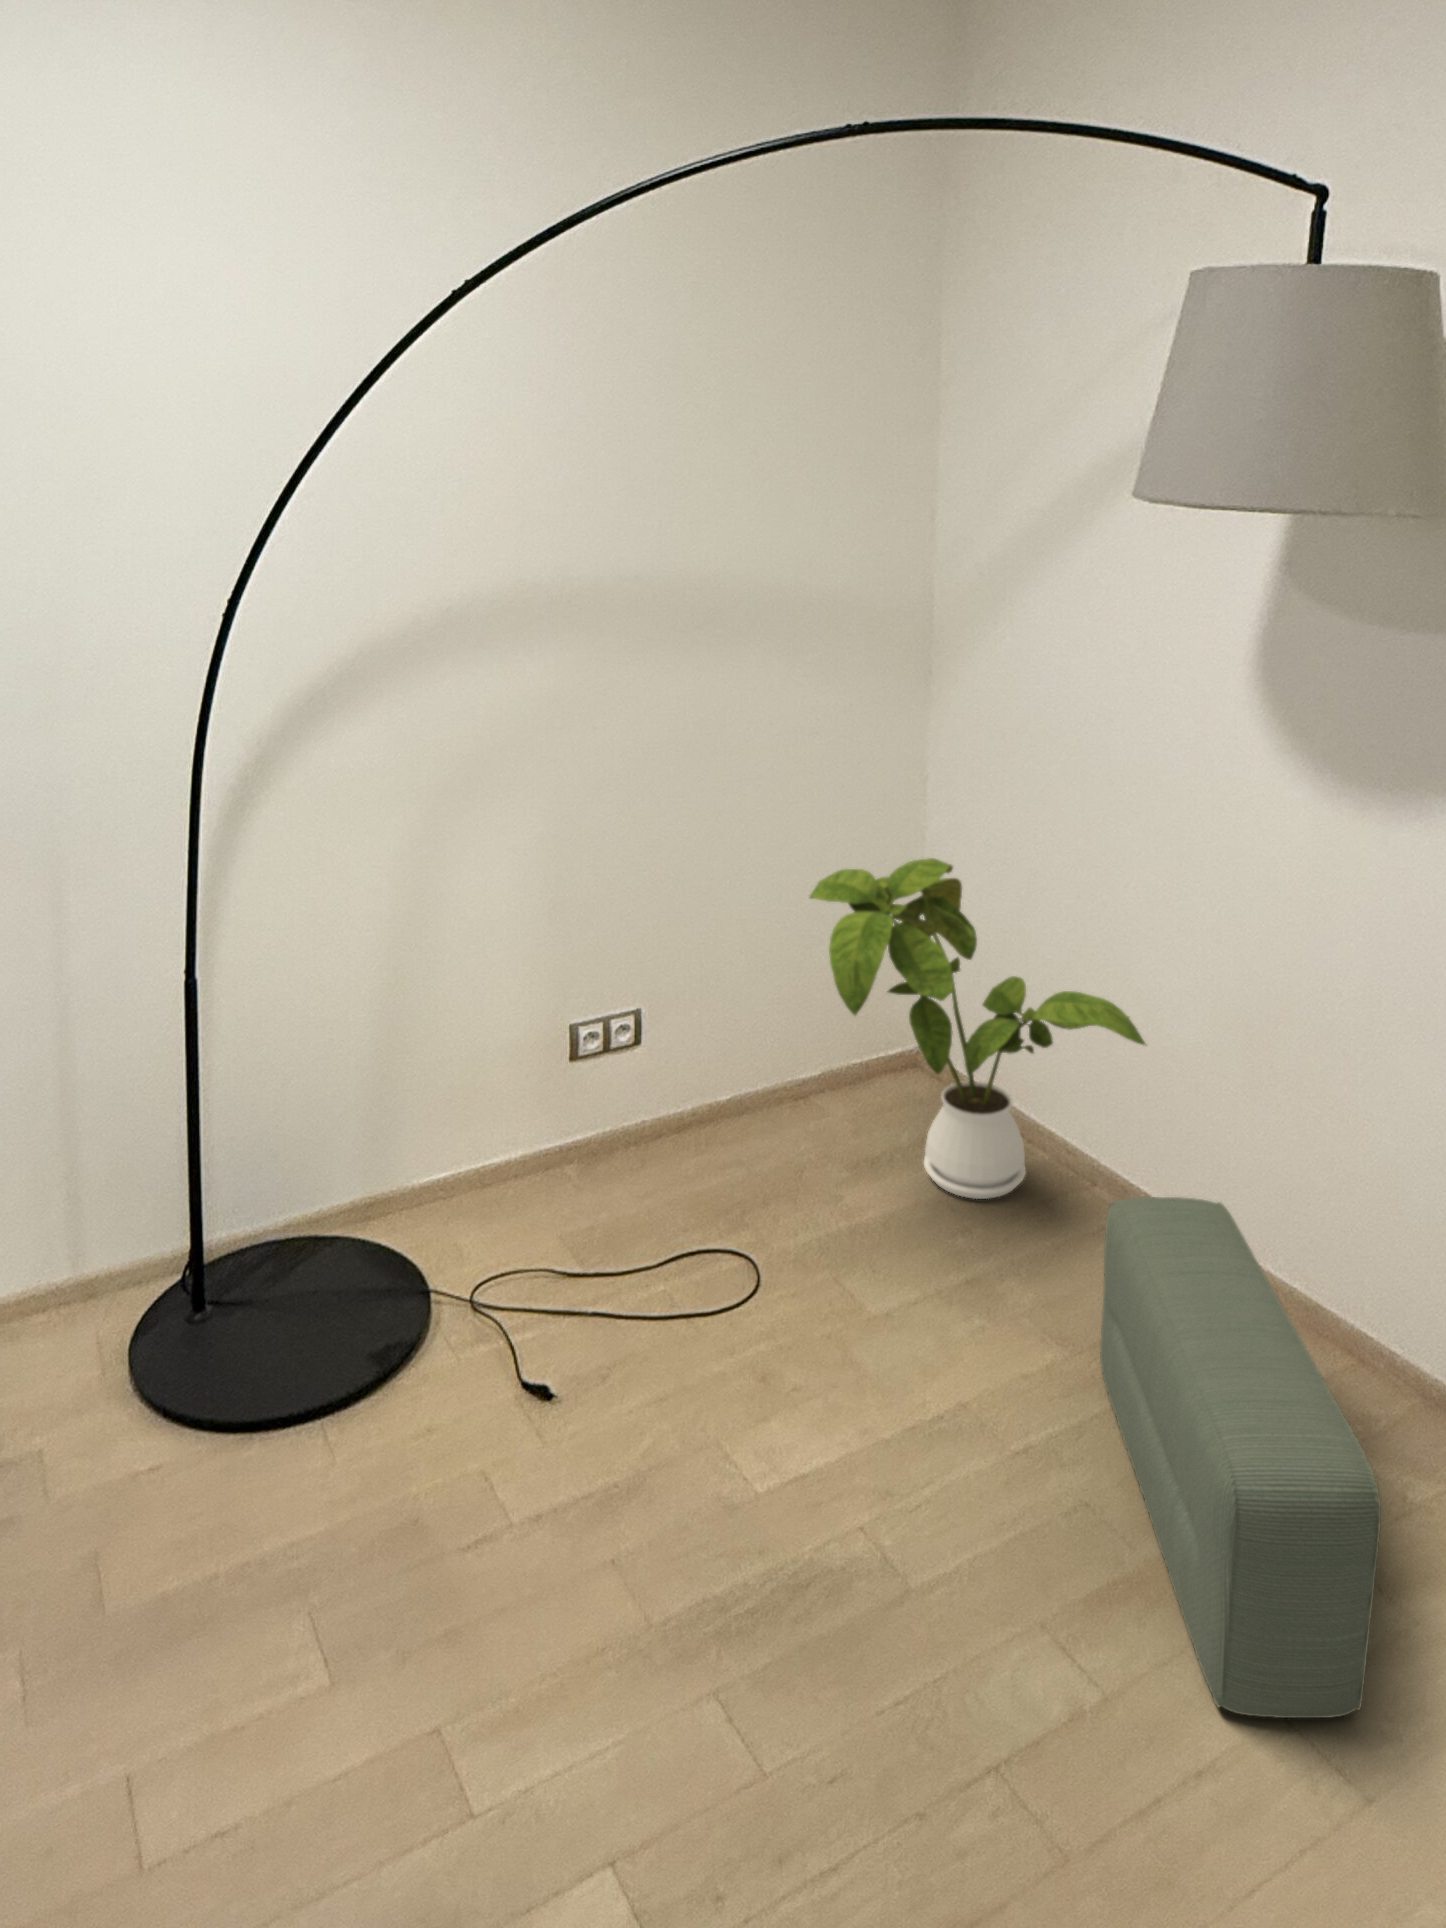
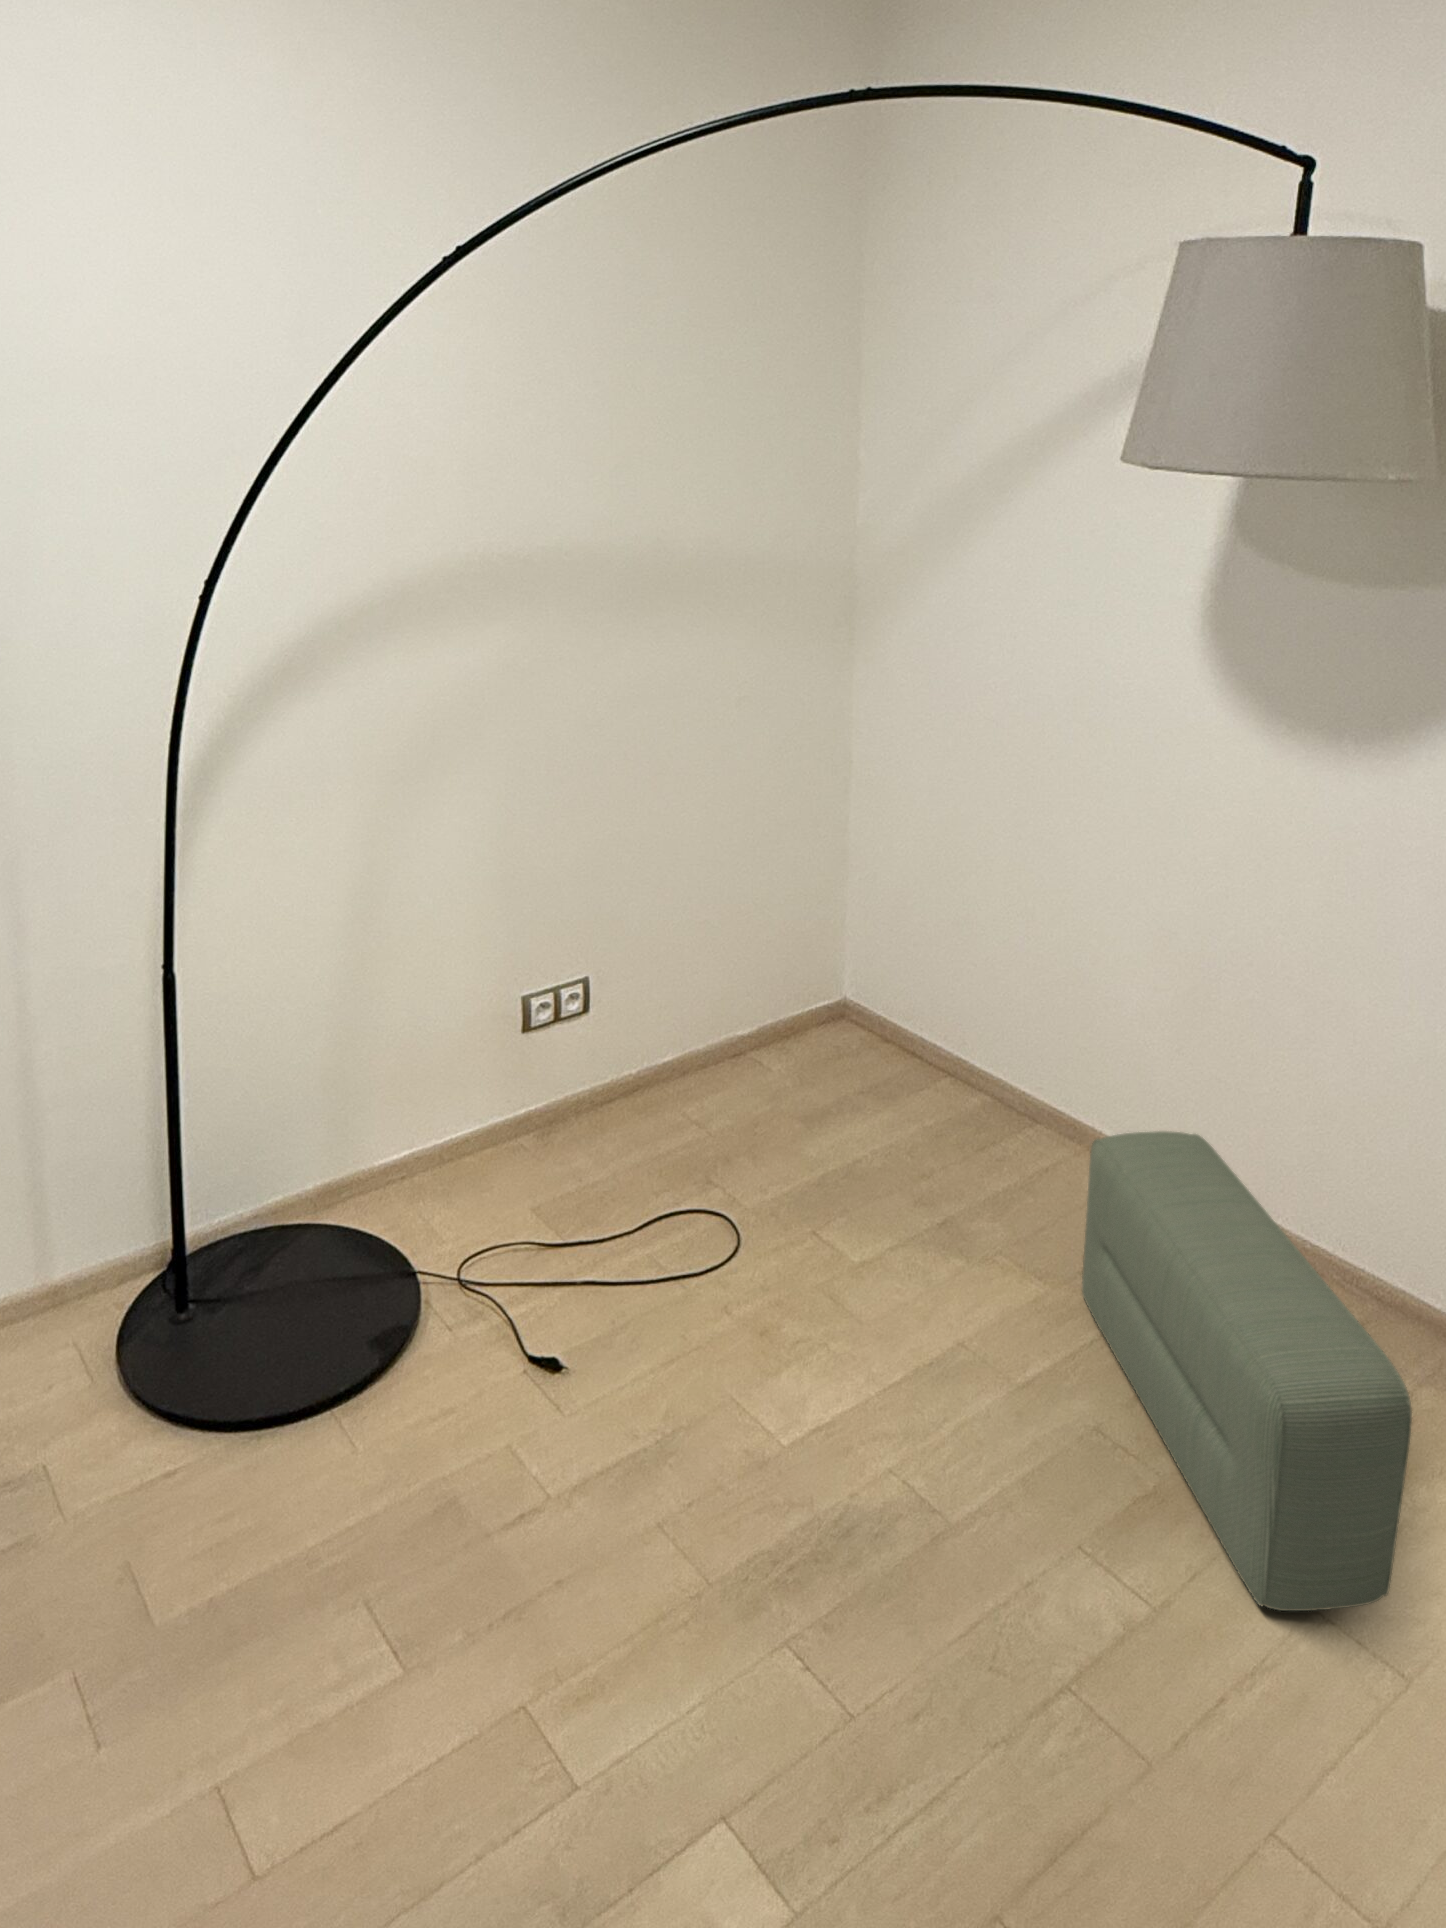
house plant: present [810,858,1146,1199] -> none [766,816,1105,1143]

